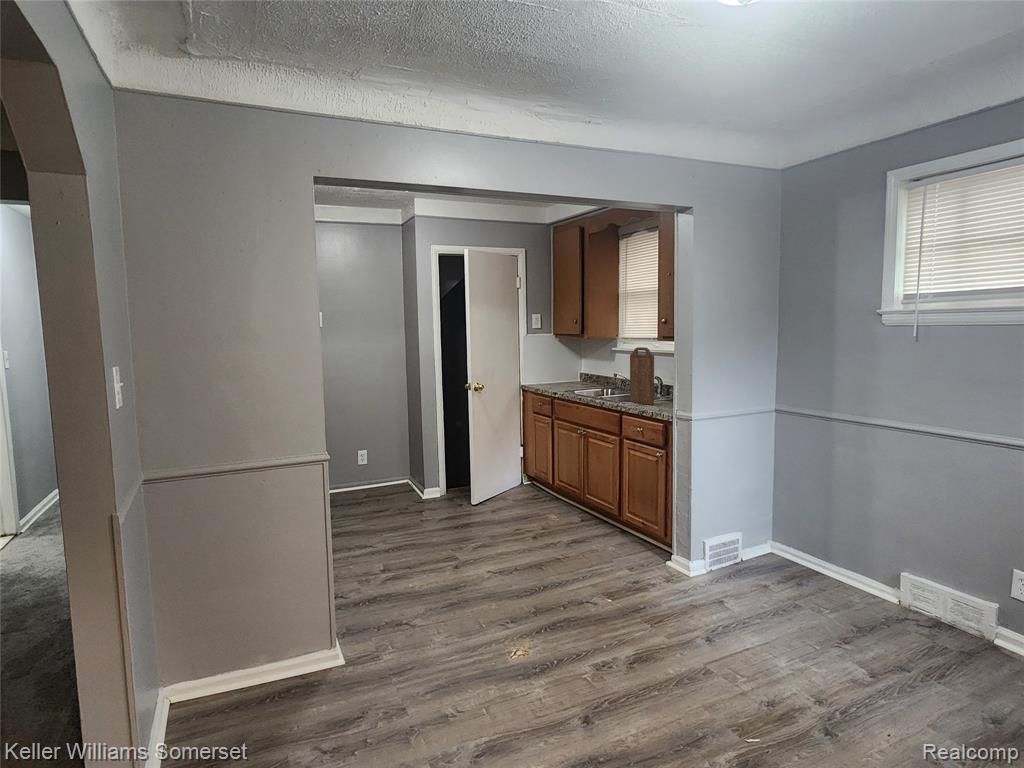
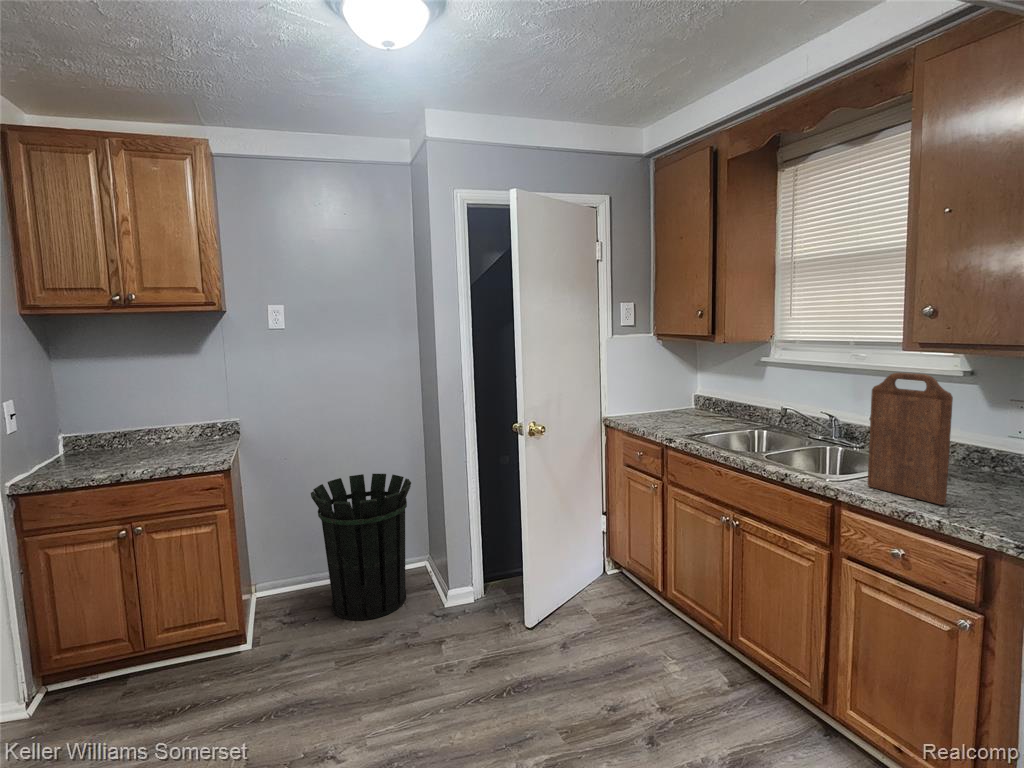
waste bin: none [340,420,402,504] -> present [311,474,411,620]

